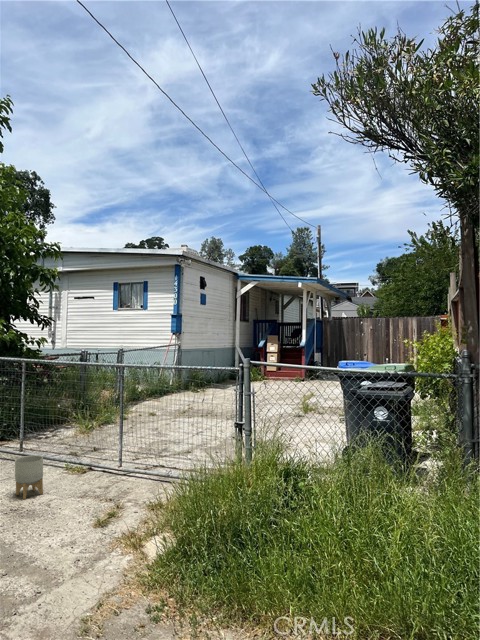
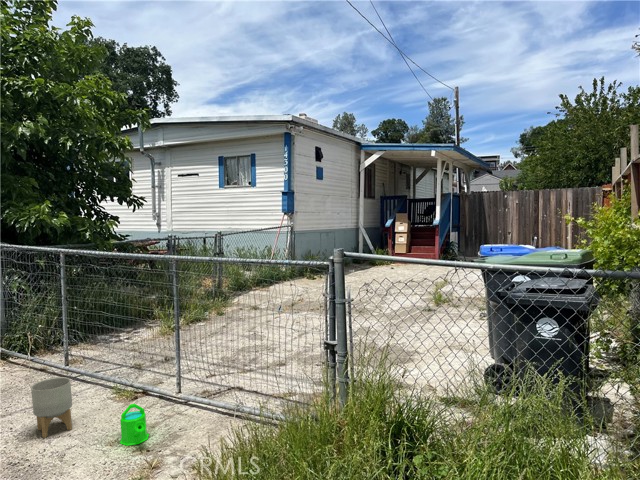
watering can: none [84,471,106,502] -> present [120,404,149,446]

